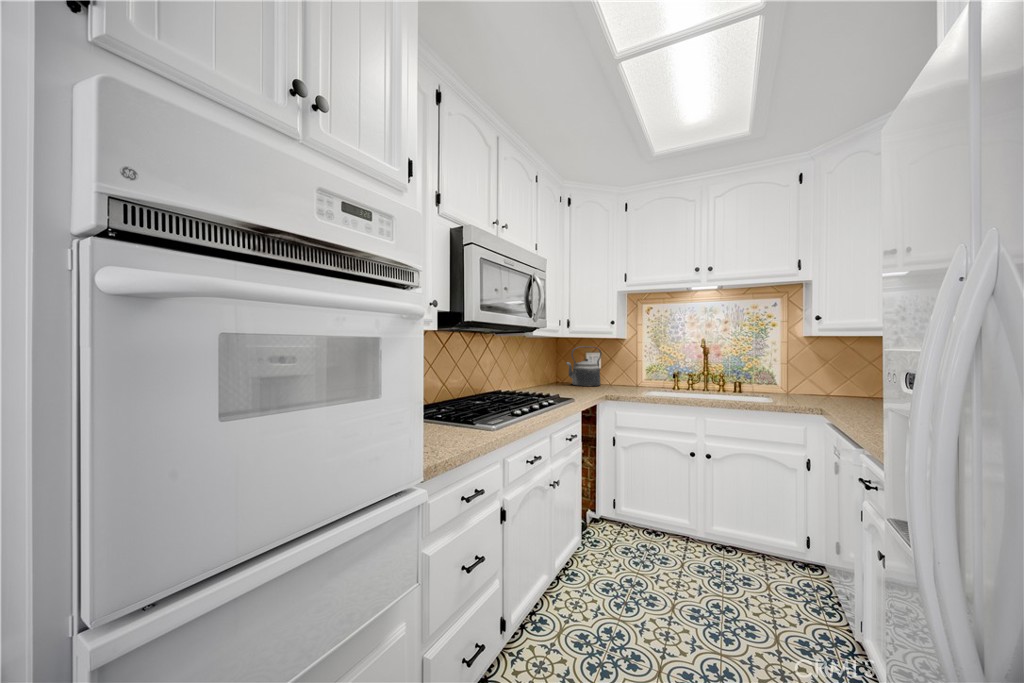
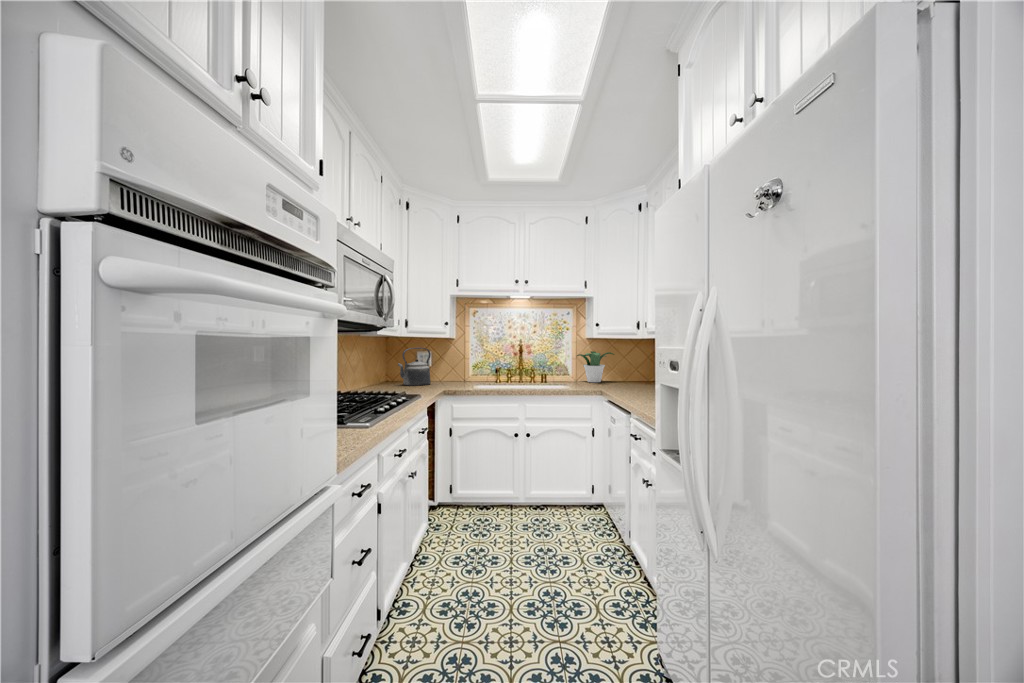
potted plant: none [789,357,854,399] -> present [577,351,614,382]

